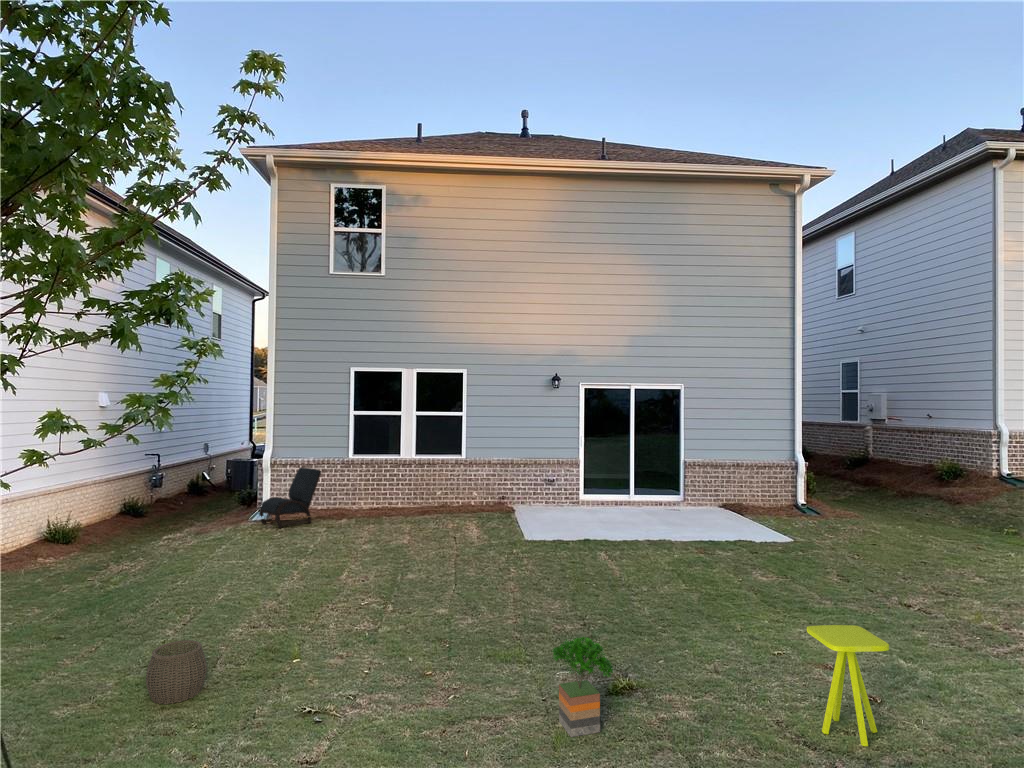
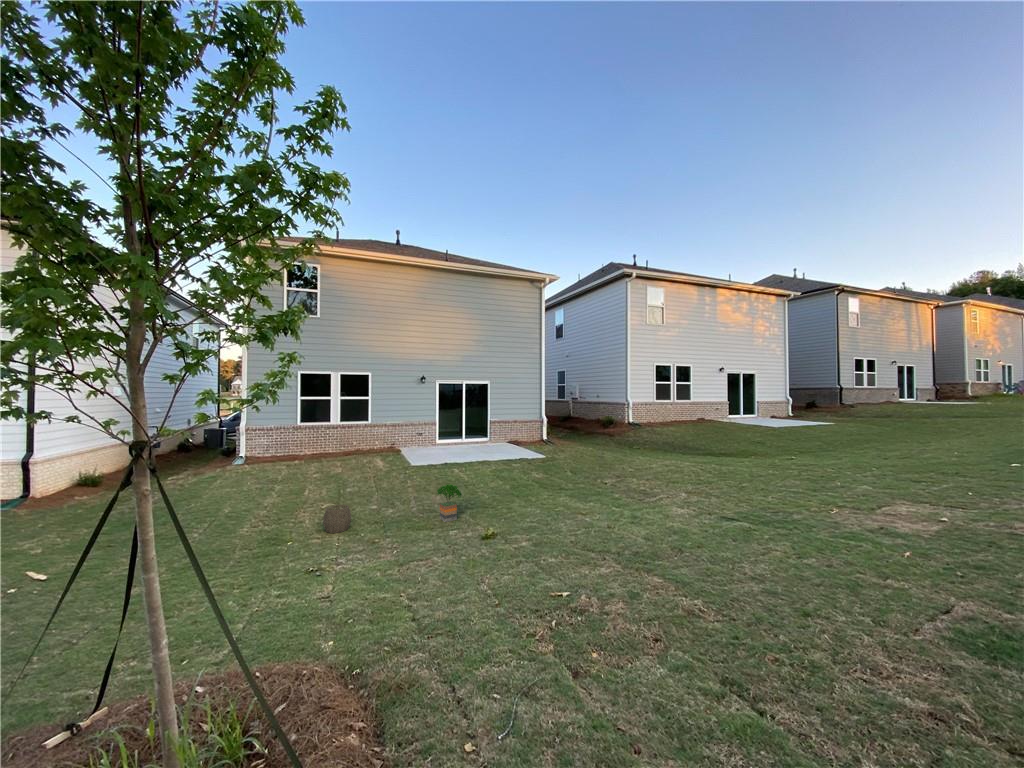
lounge chair: present [259,467,321,528] -> none [239,432,281,468]
side table: present [807,625,889,746] -> none [534,471,560,511]
woven basket: present [146,640,207,704] -> present [323,505,351,533]

